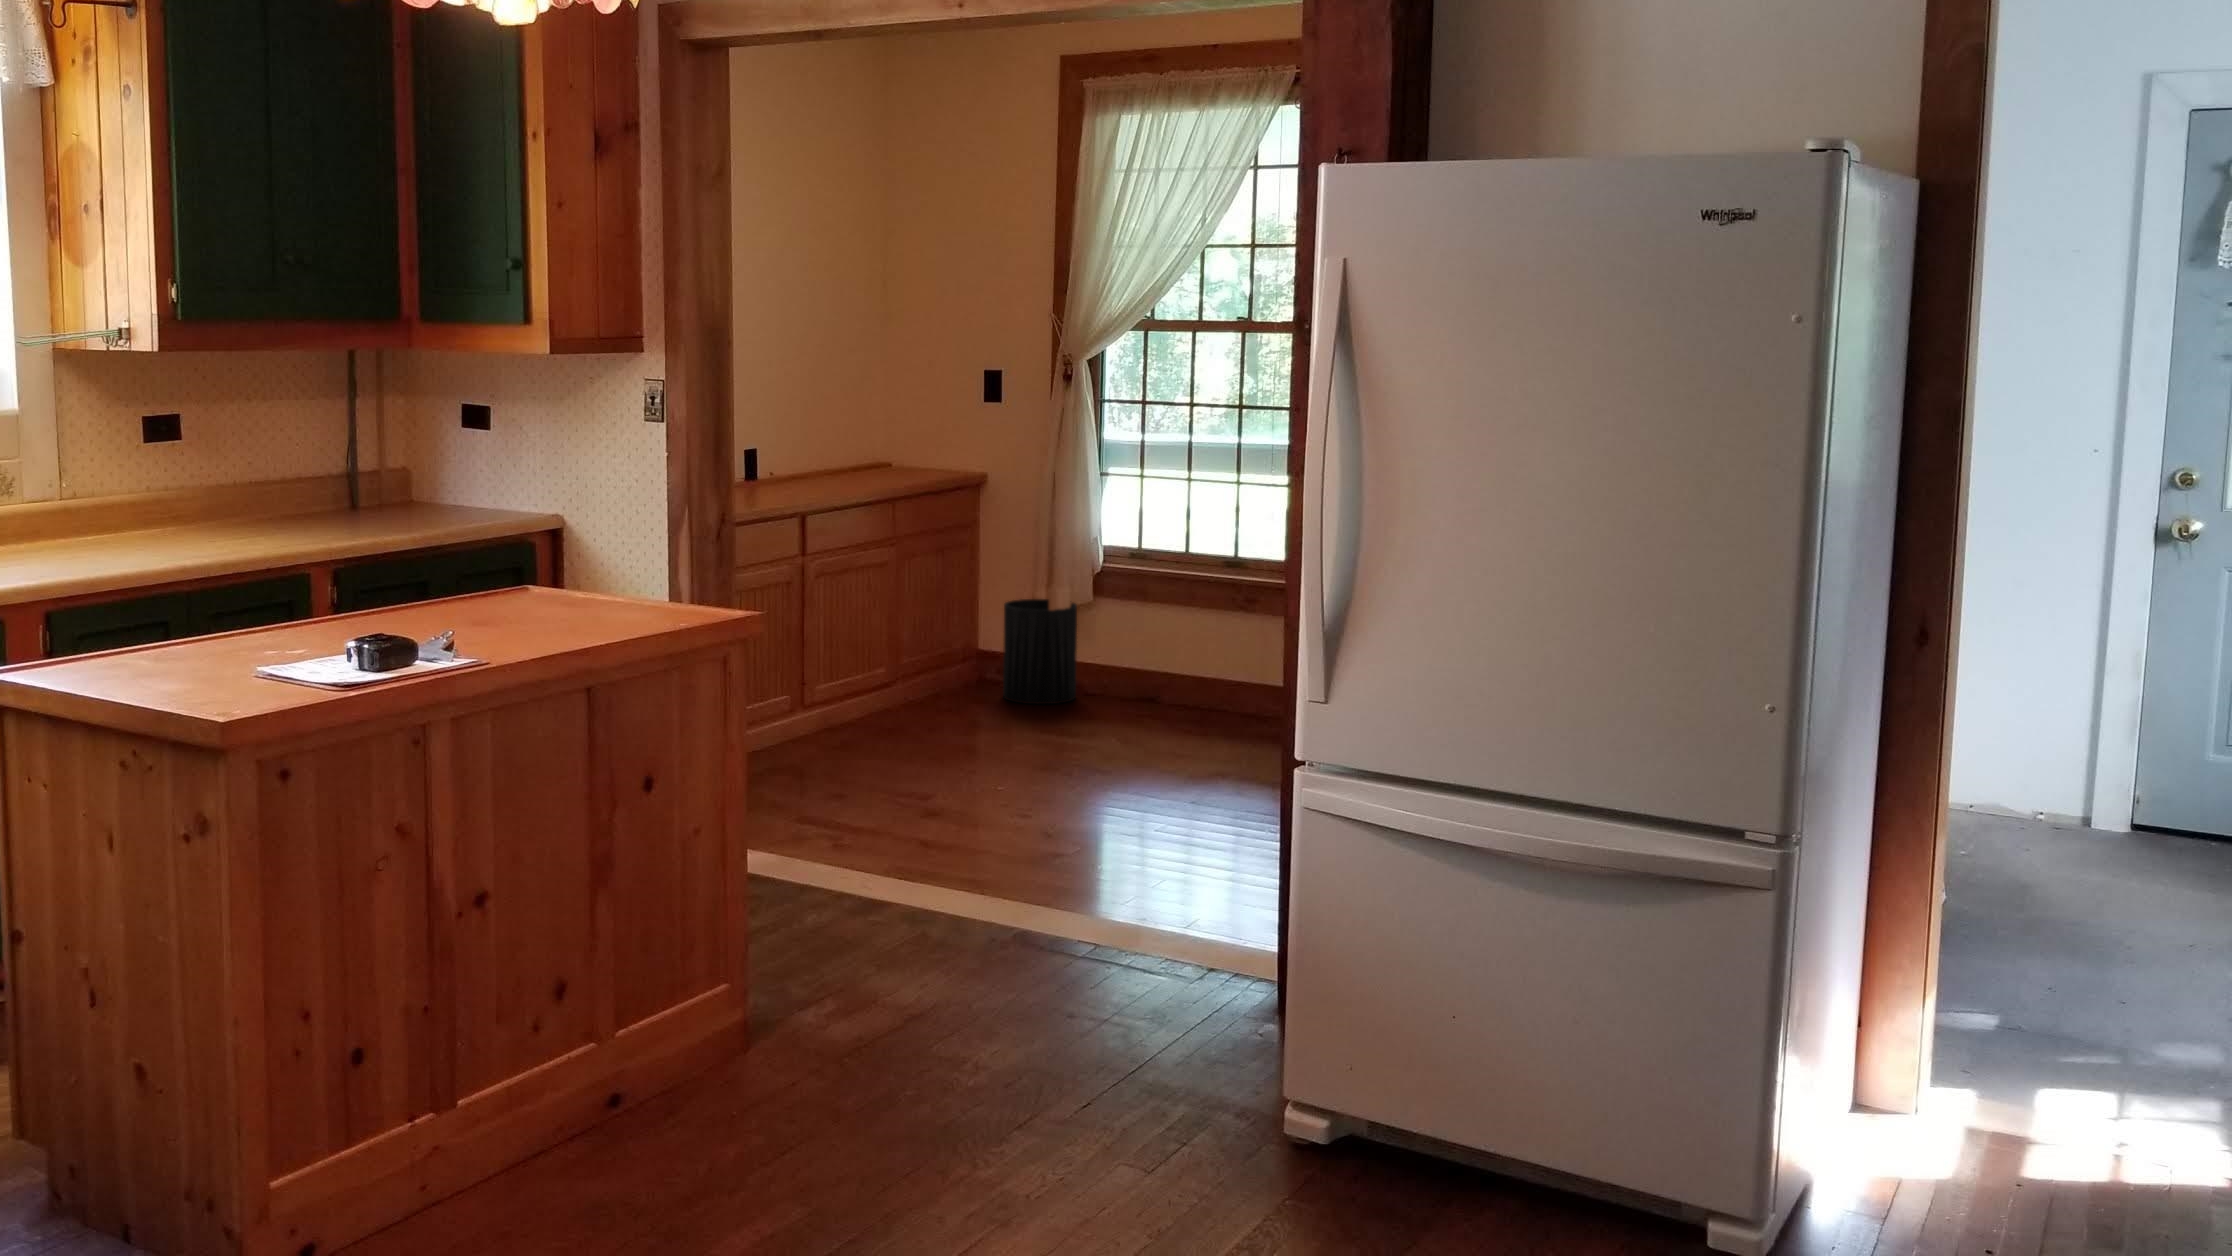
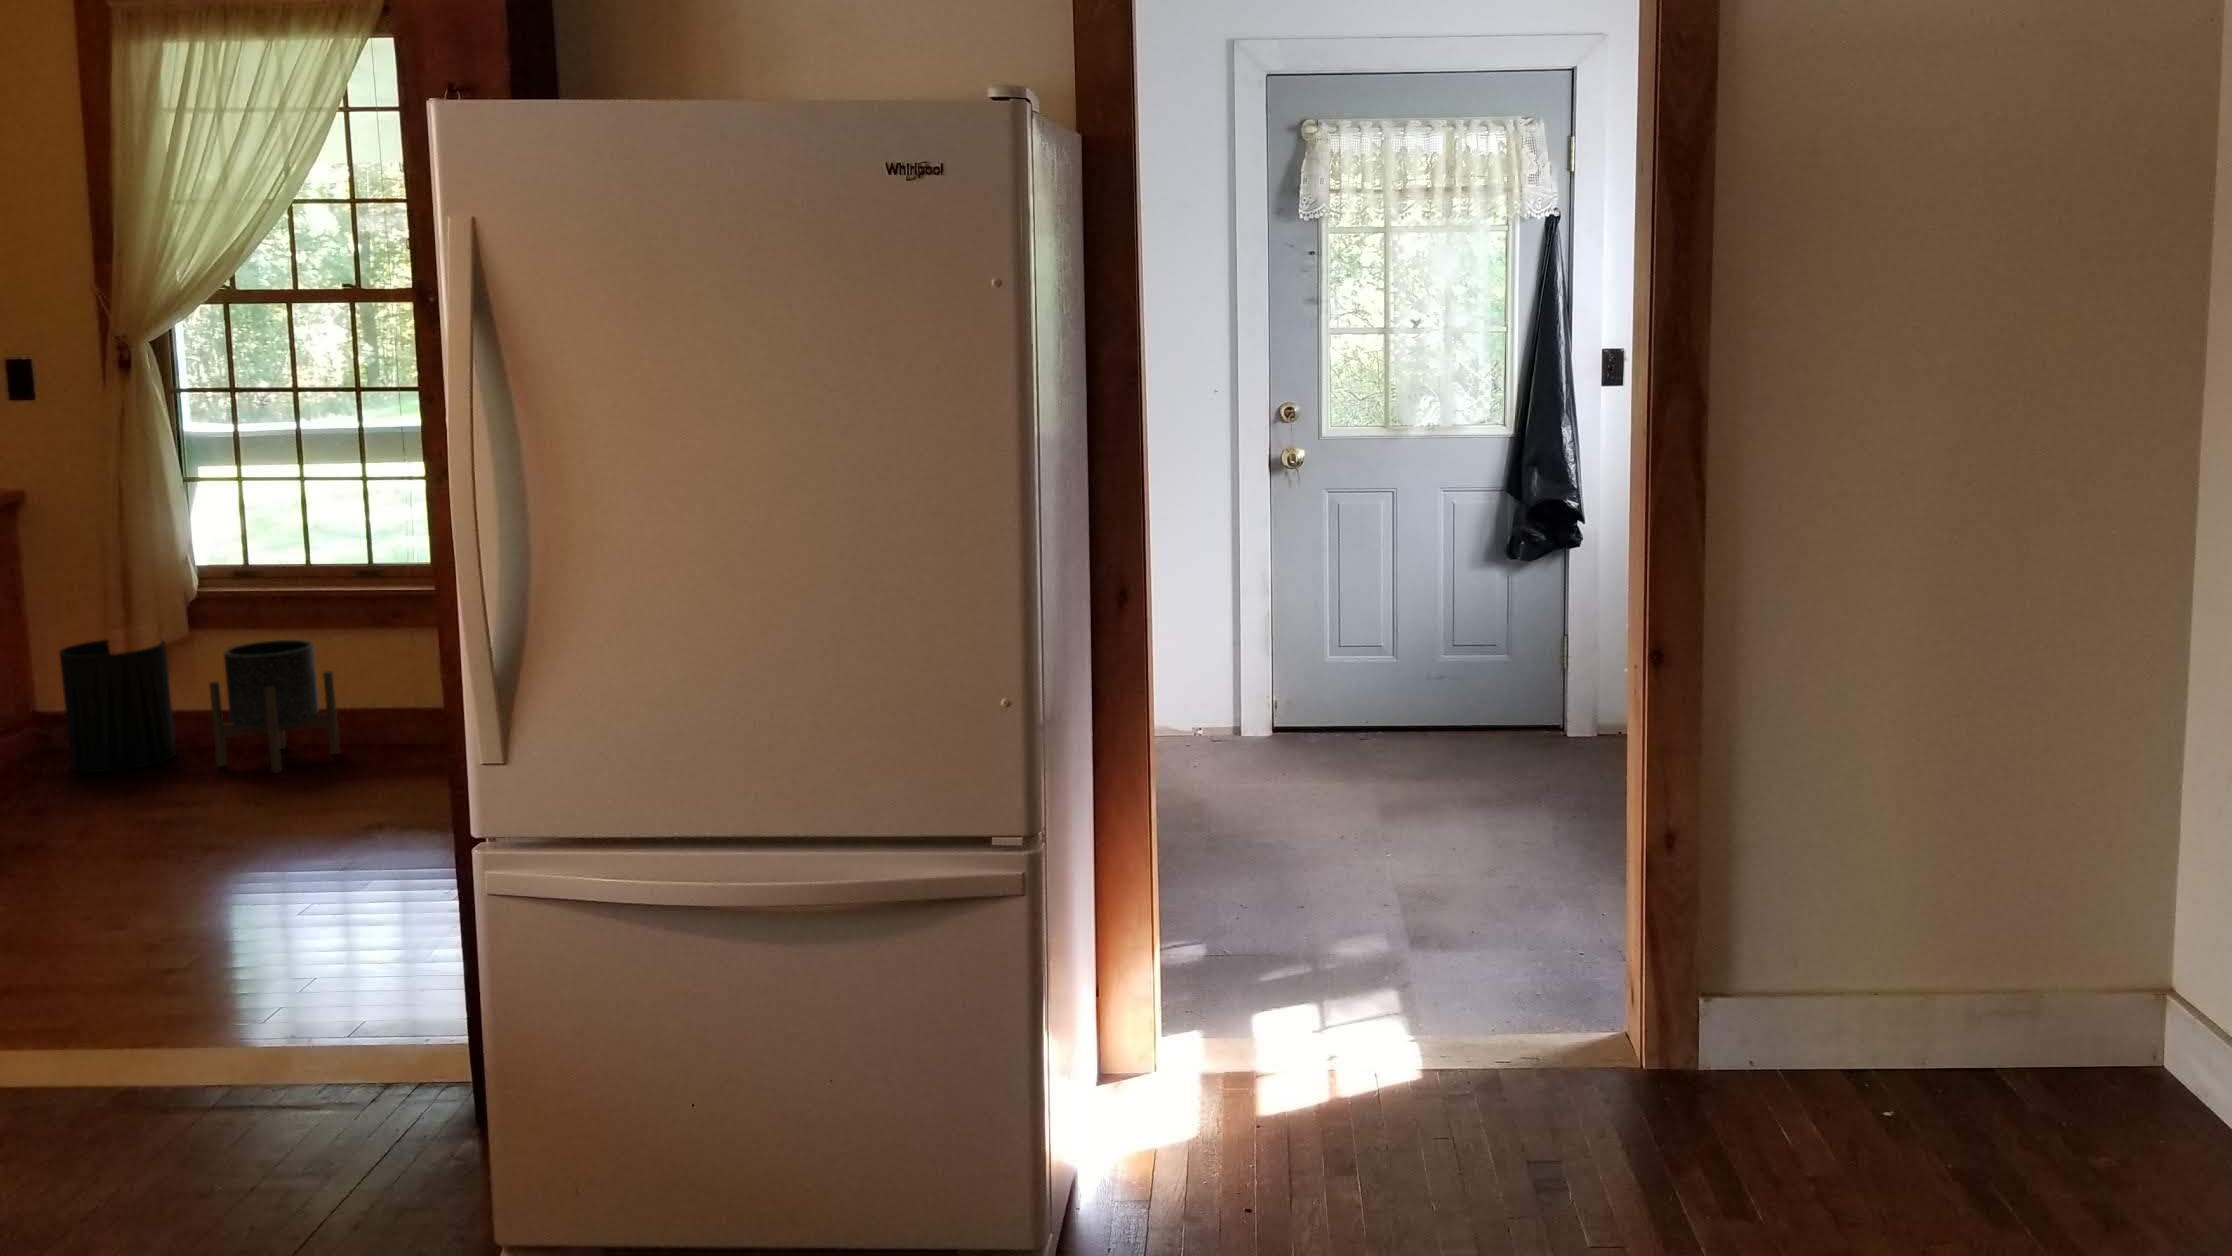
planter: none [1104,613,1198,723] -> present [209,640,339,773]

